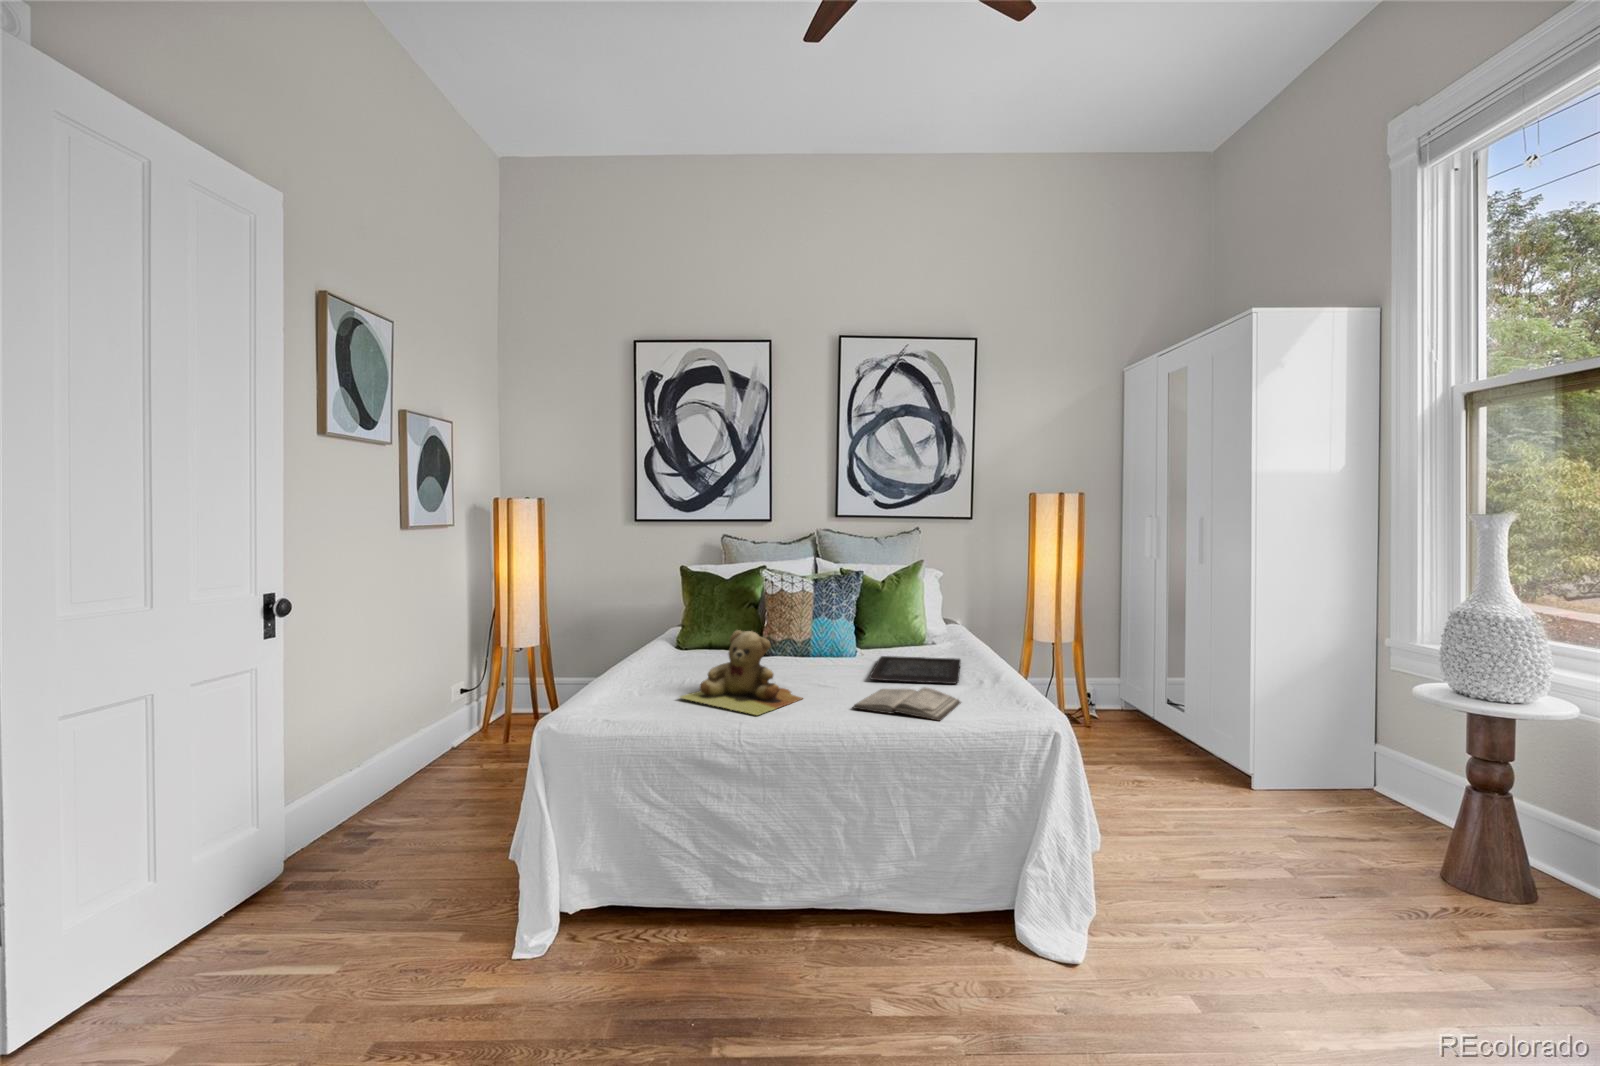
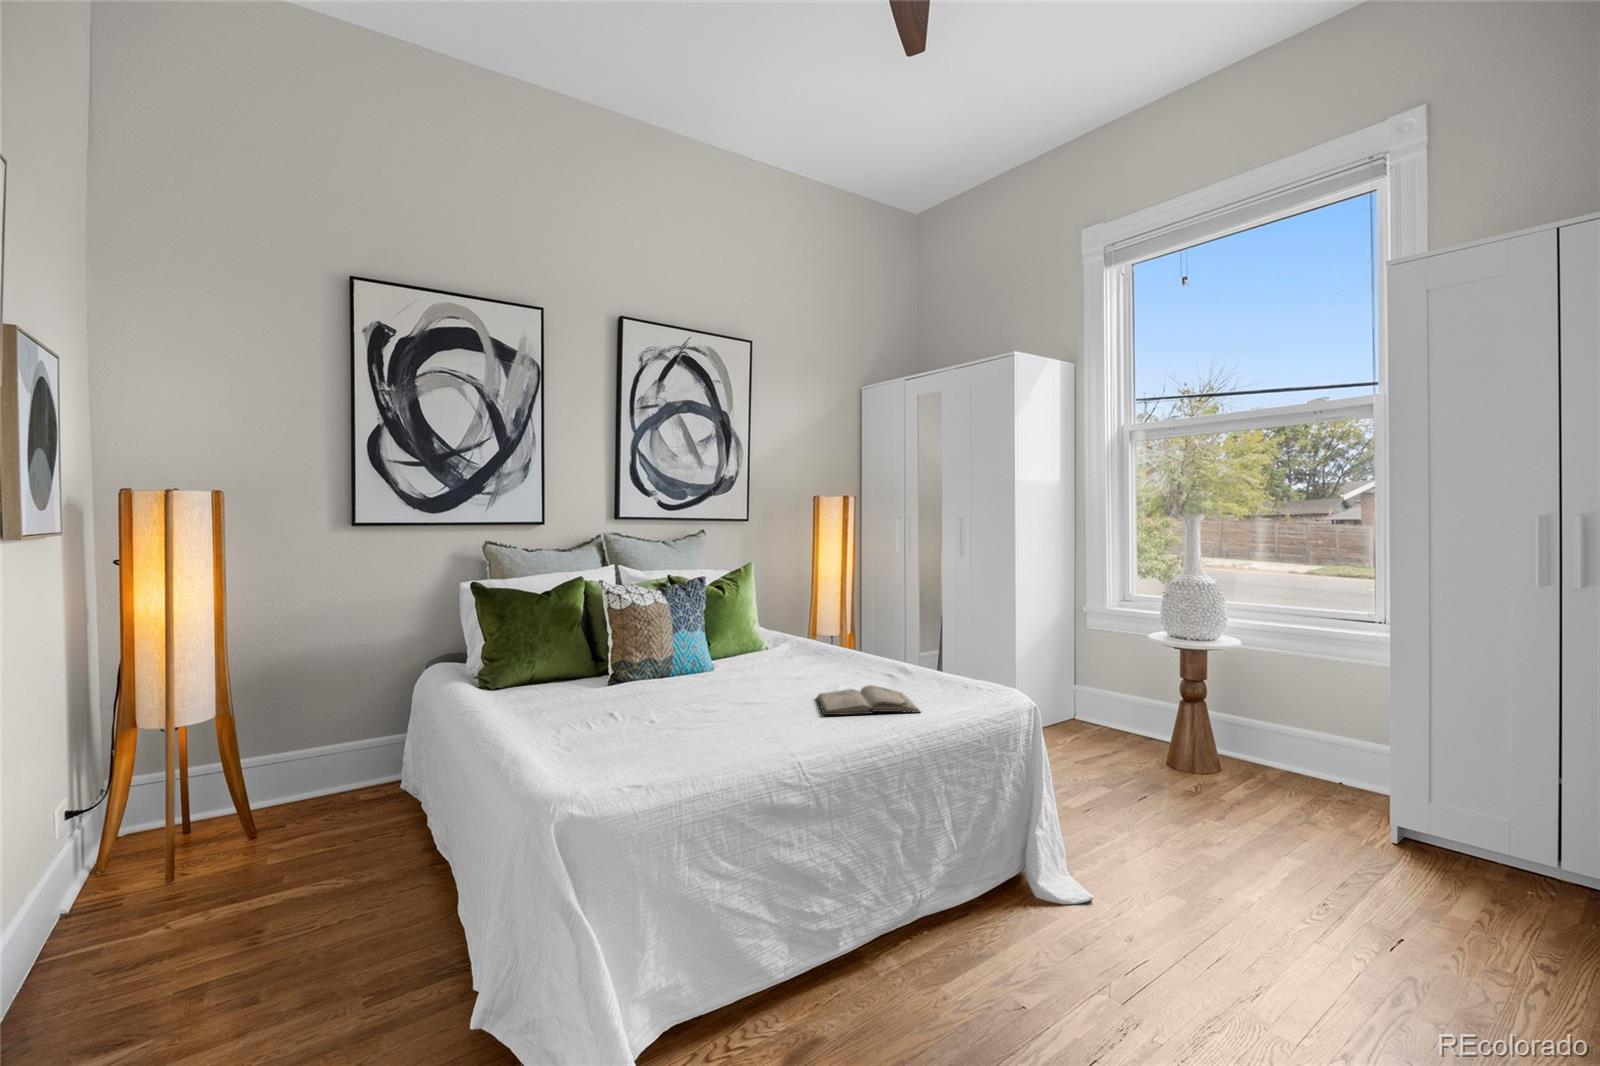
teddy bear: present [680,630,802,715] -> none [610,645,757,738]
tray: present [870,656,961,684] -> none [757,659,872,688]

